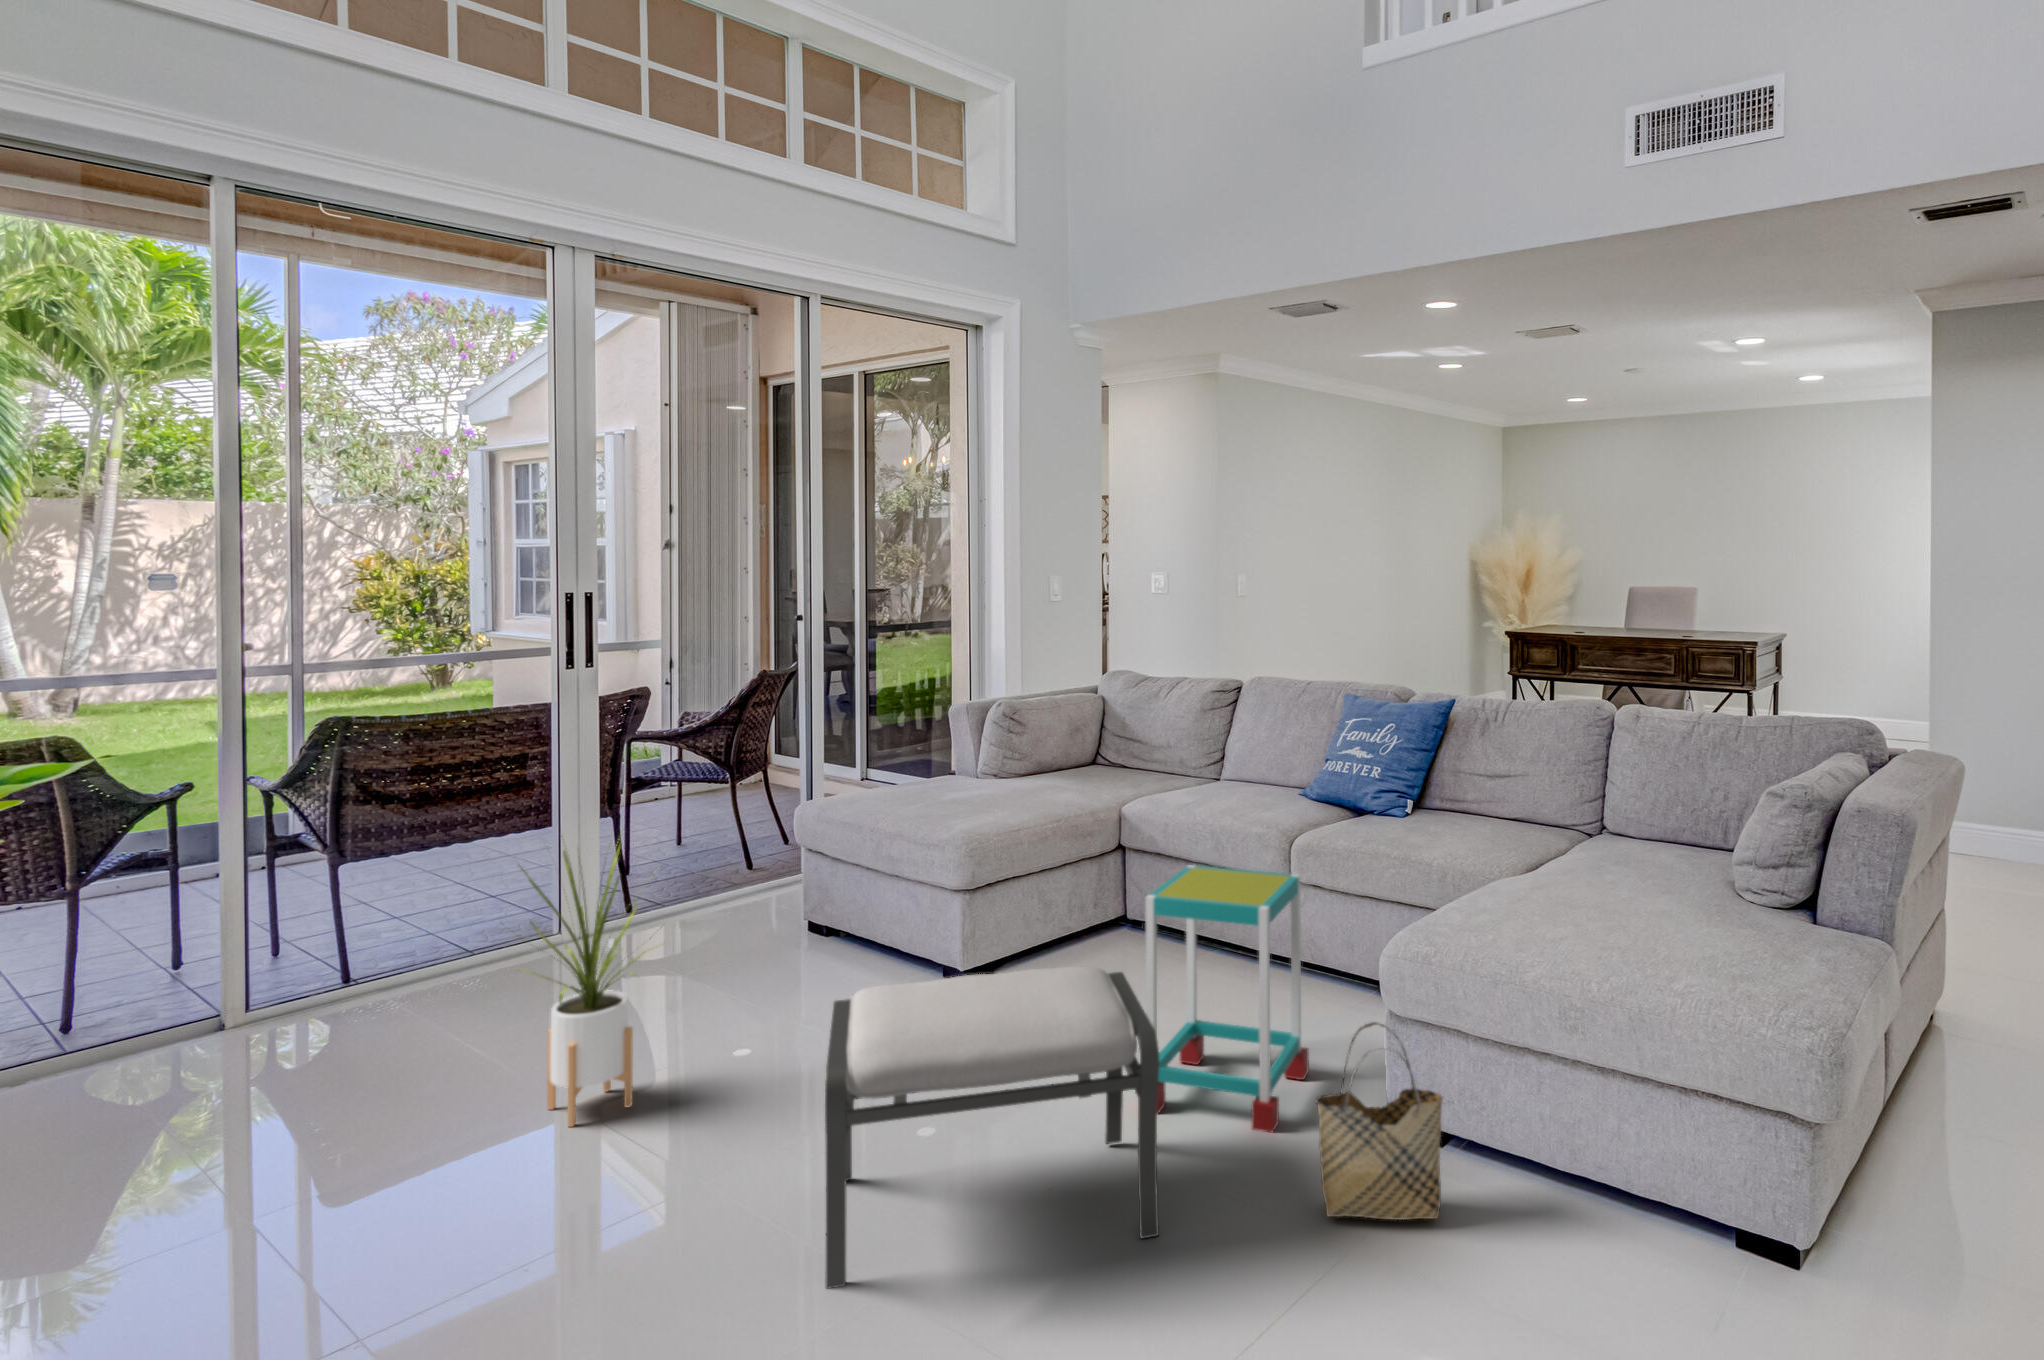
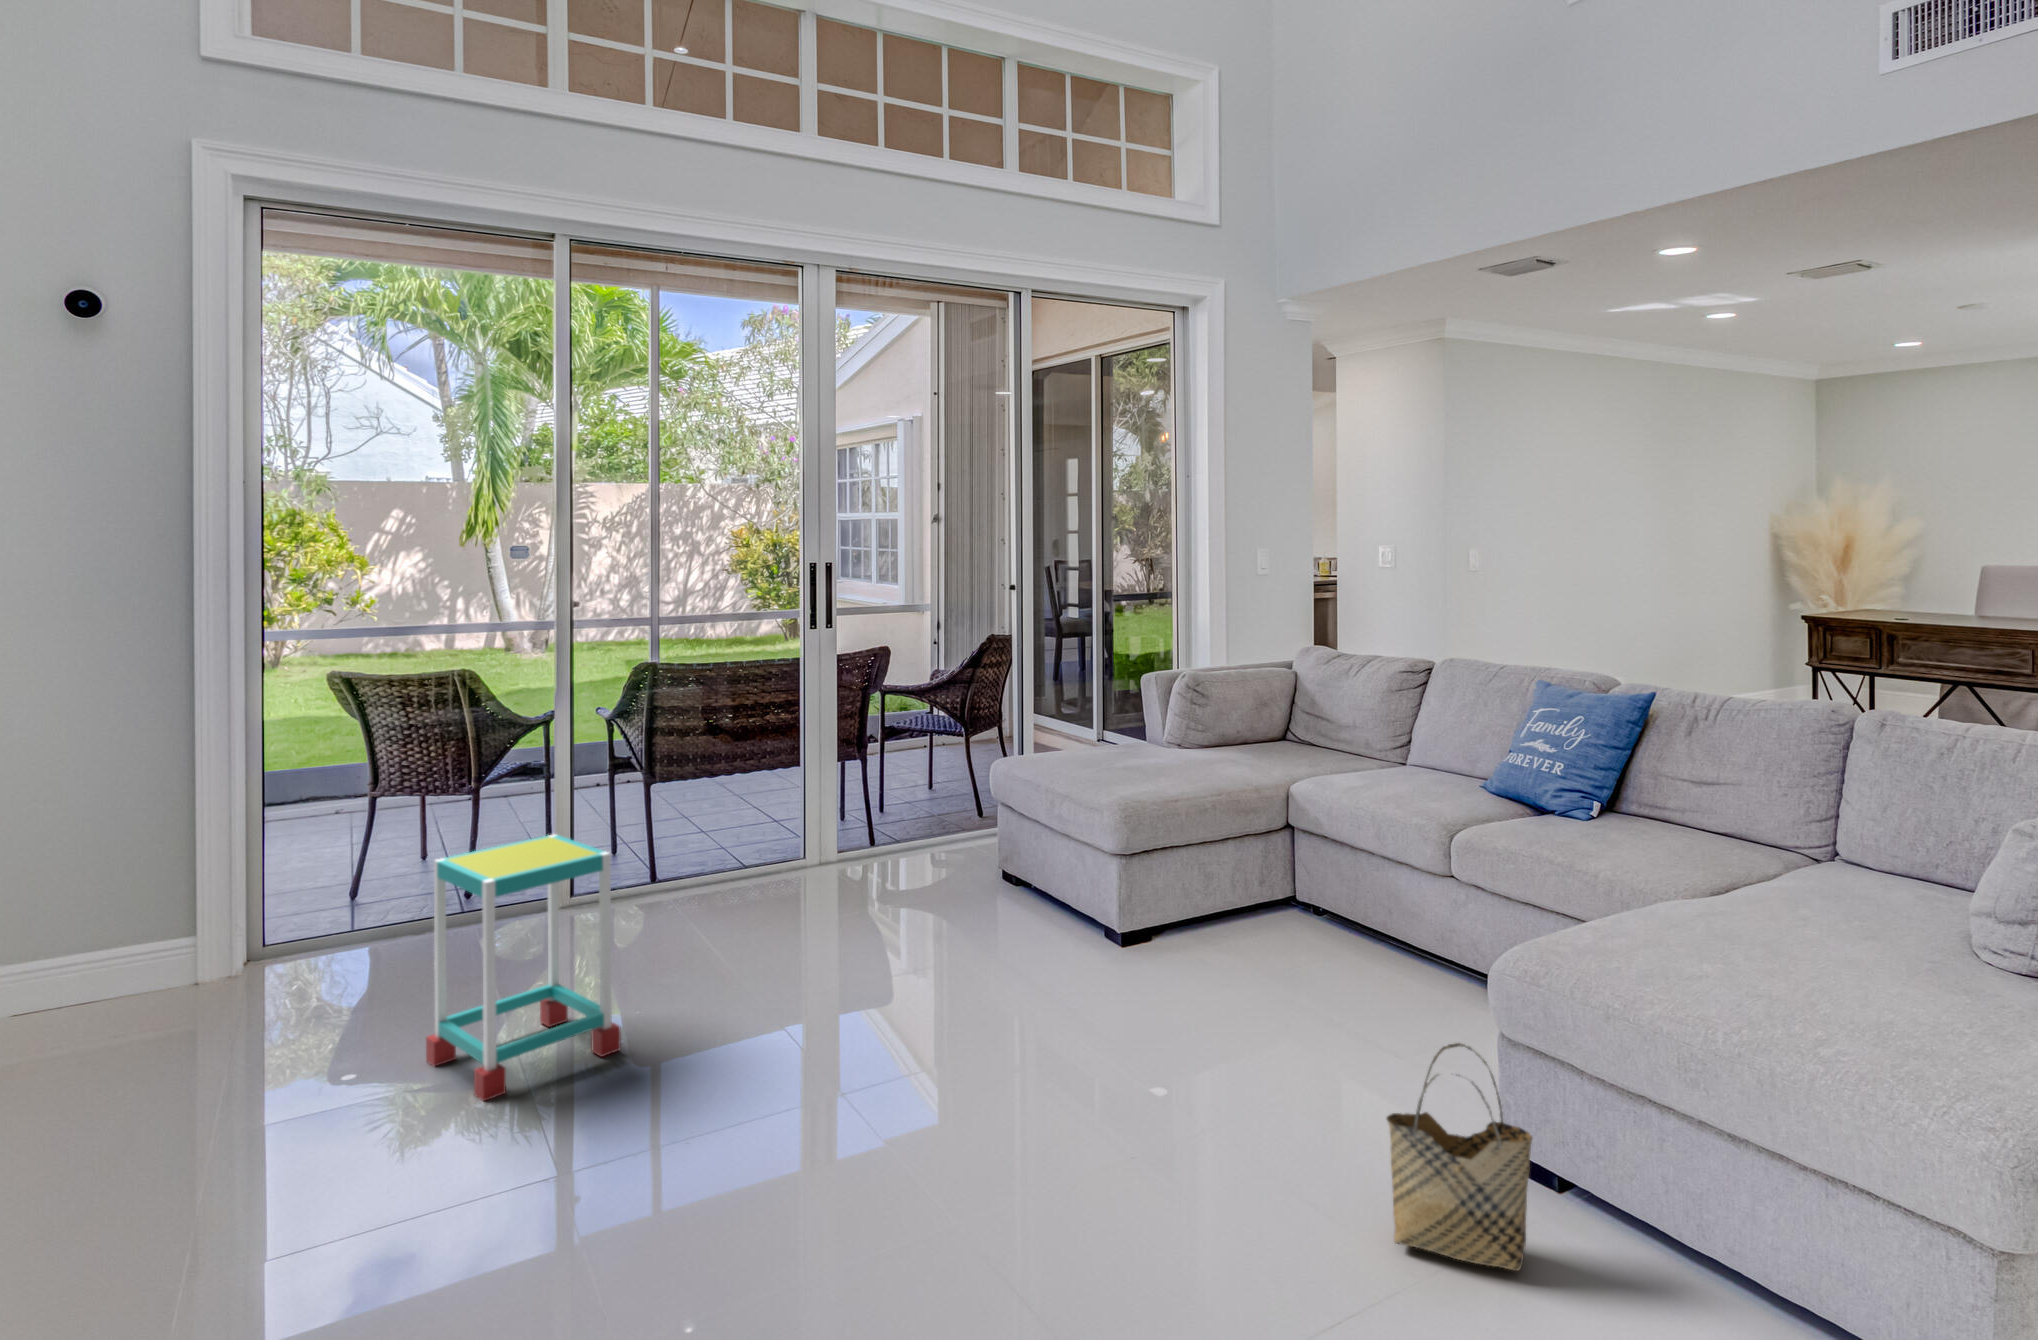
house plant: present [520,845,665,1127] -> none [705,774,845,1028]
side table: present [1145,865,1309,1133] -> present [426,834,621,1101]
ottoman: present [825,967,1159,1289] -> none [896,940,1215,1227]

